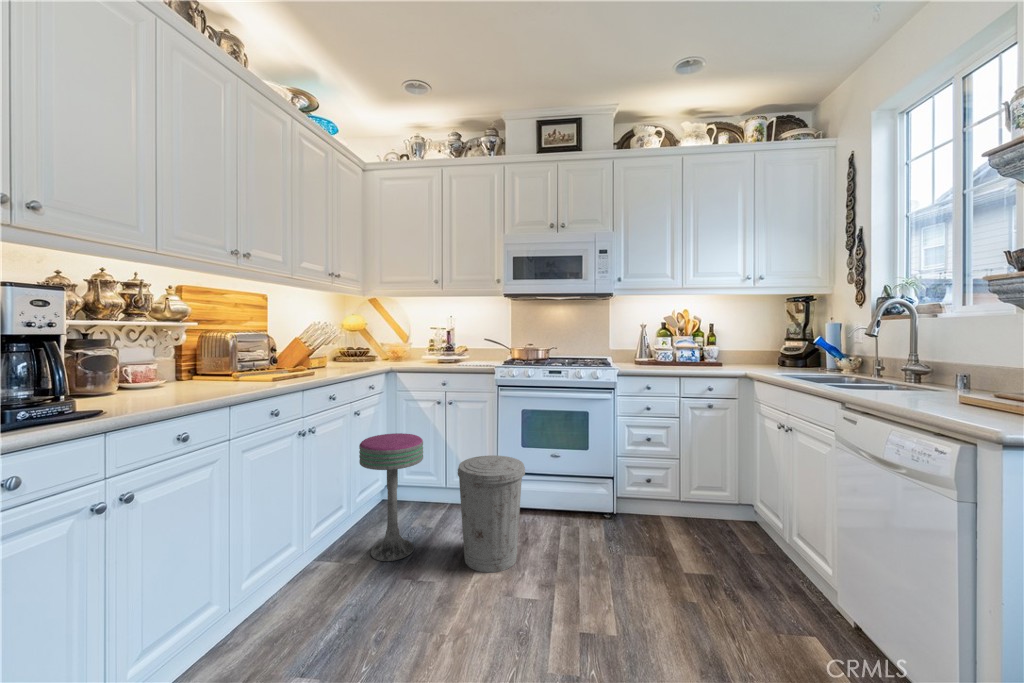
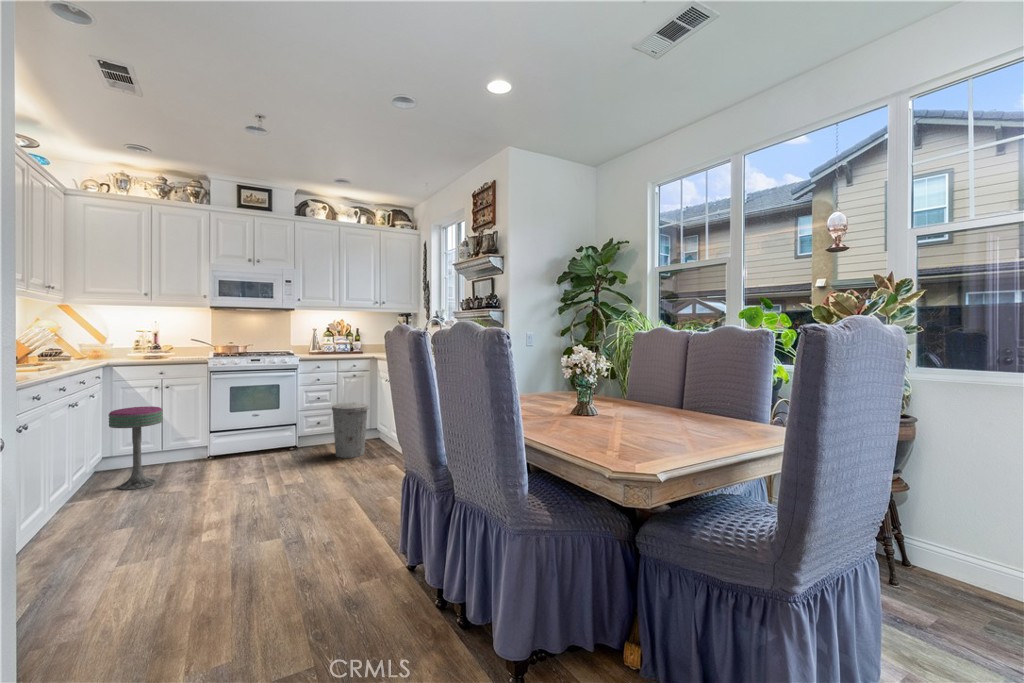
trash can: present [458,456,525,573] -> present [332,402,369,458]

